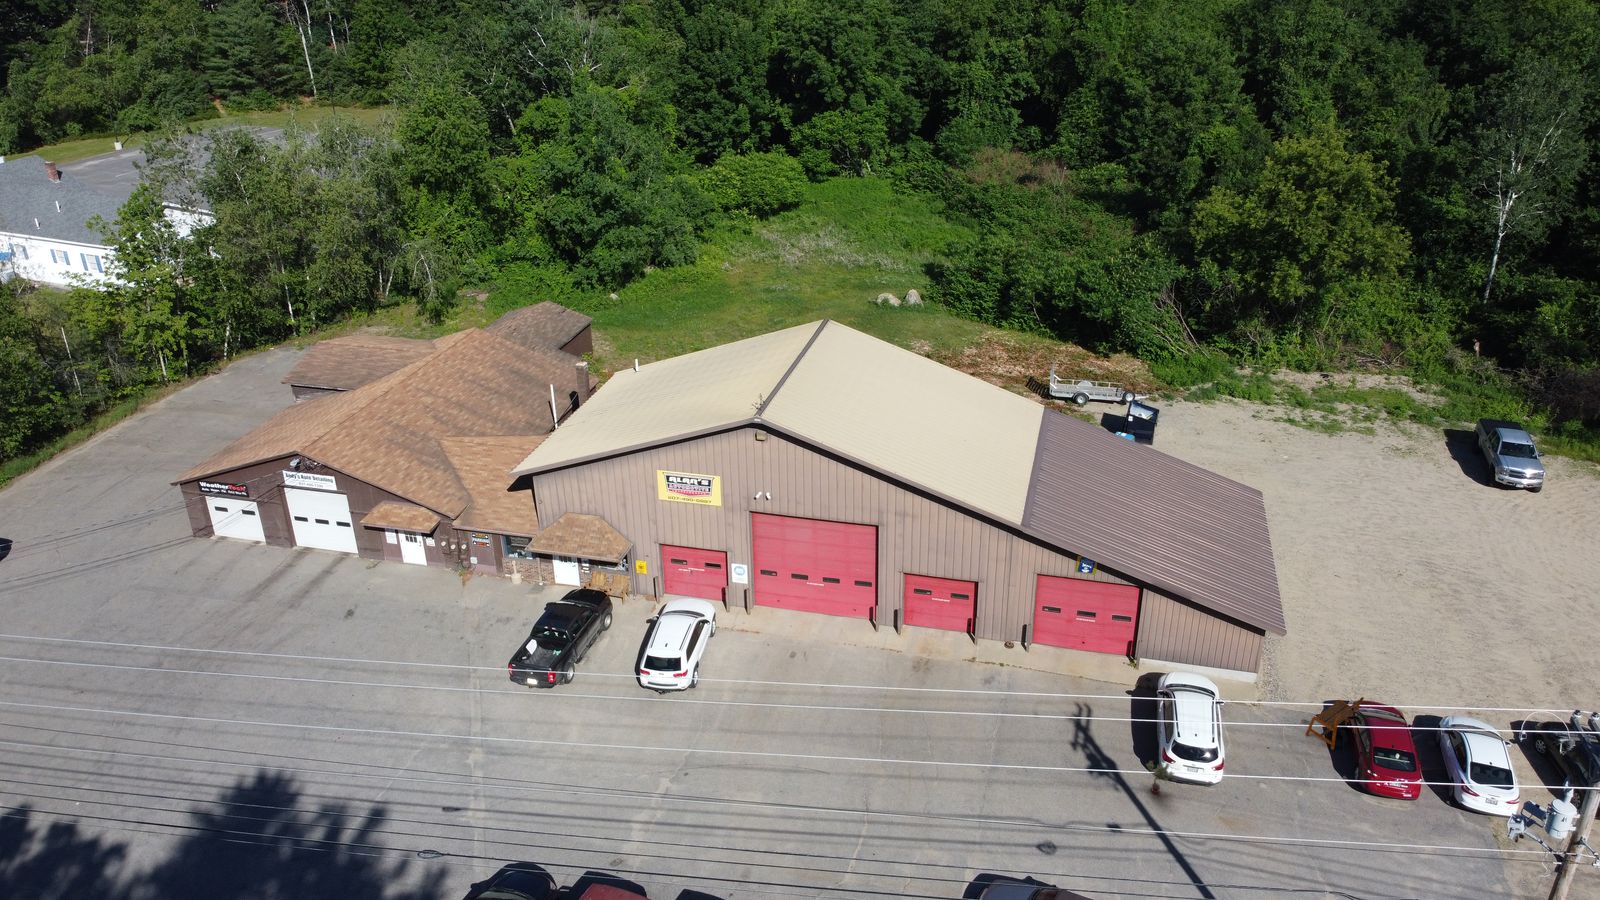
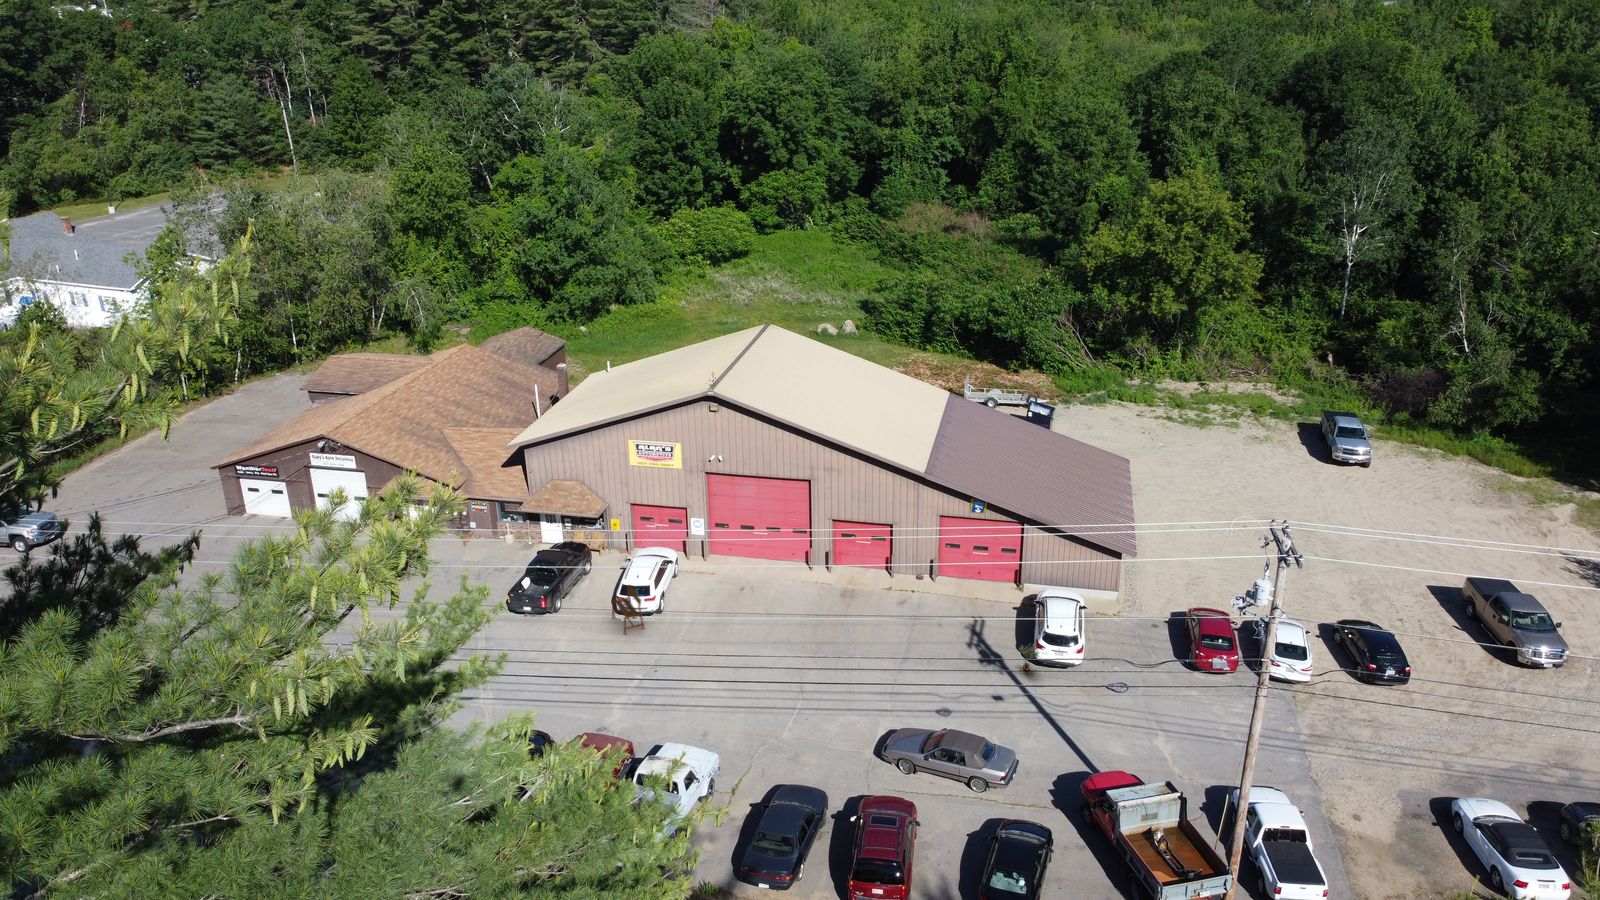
bench: present [1305,697,1364,750] -> present [612,585,644,634]

